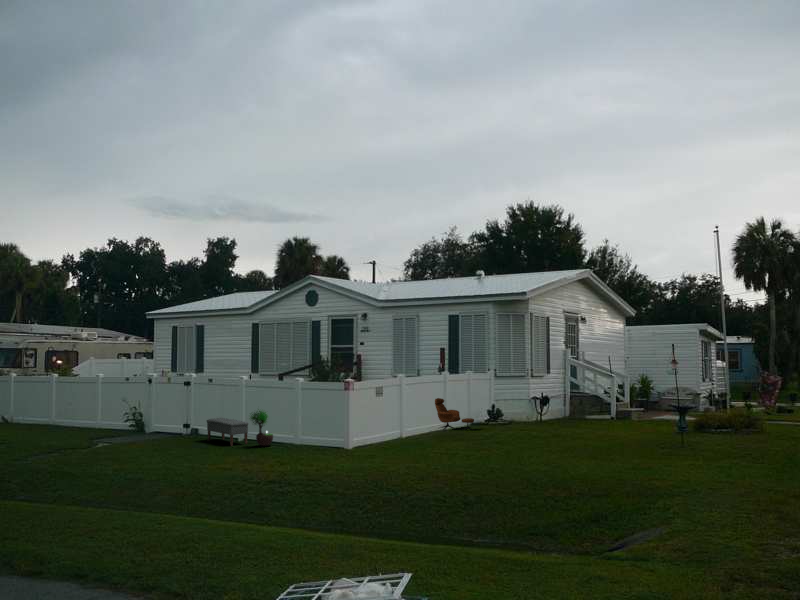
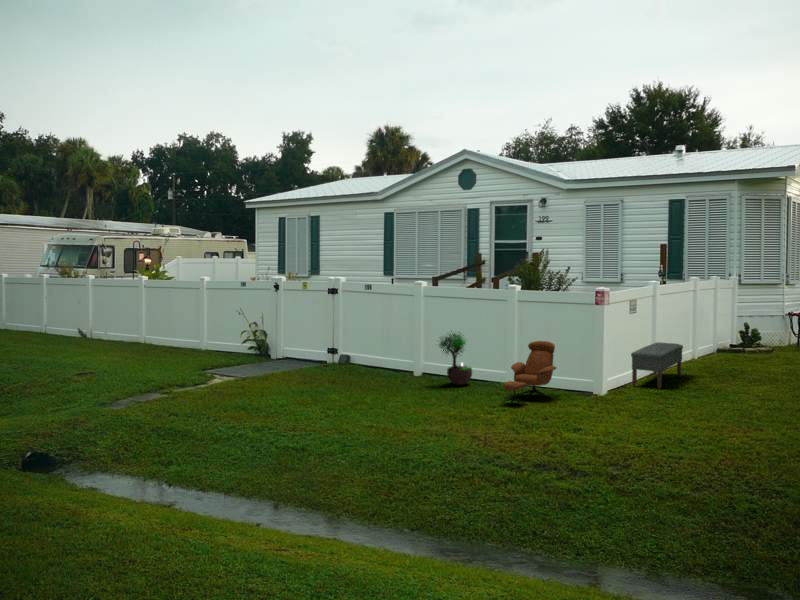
lounge chair: present [435,398,474,431] -> present [503,341,556,405]
bench: present [207,418,248,446] -> present [631,342,683,389]

